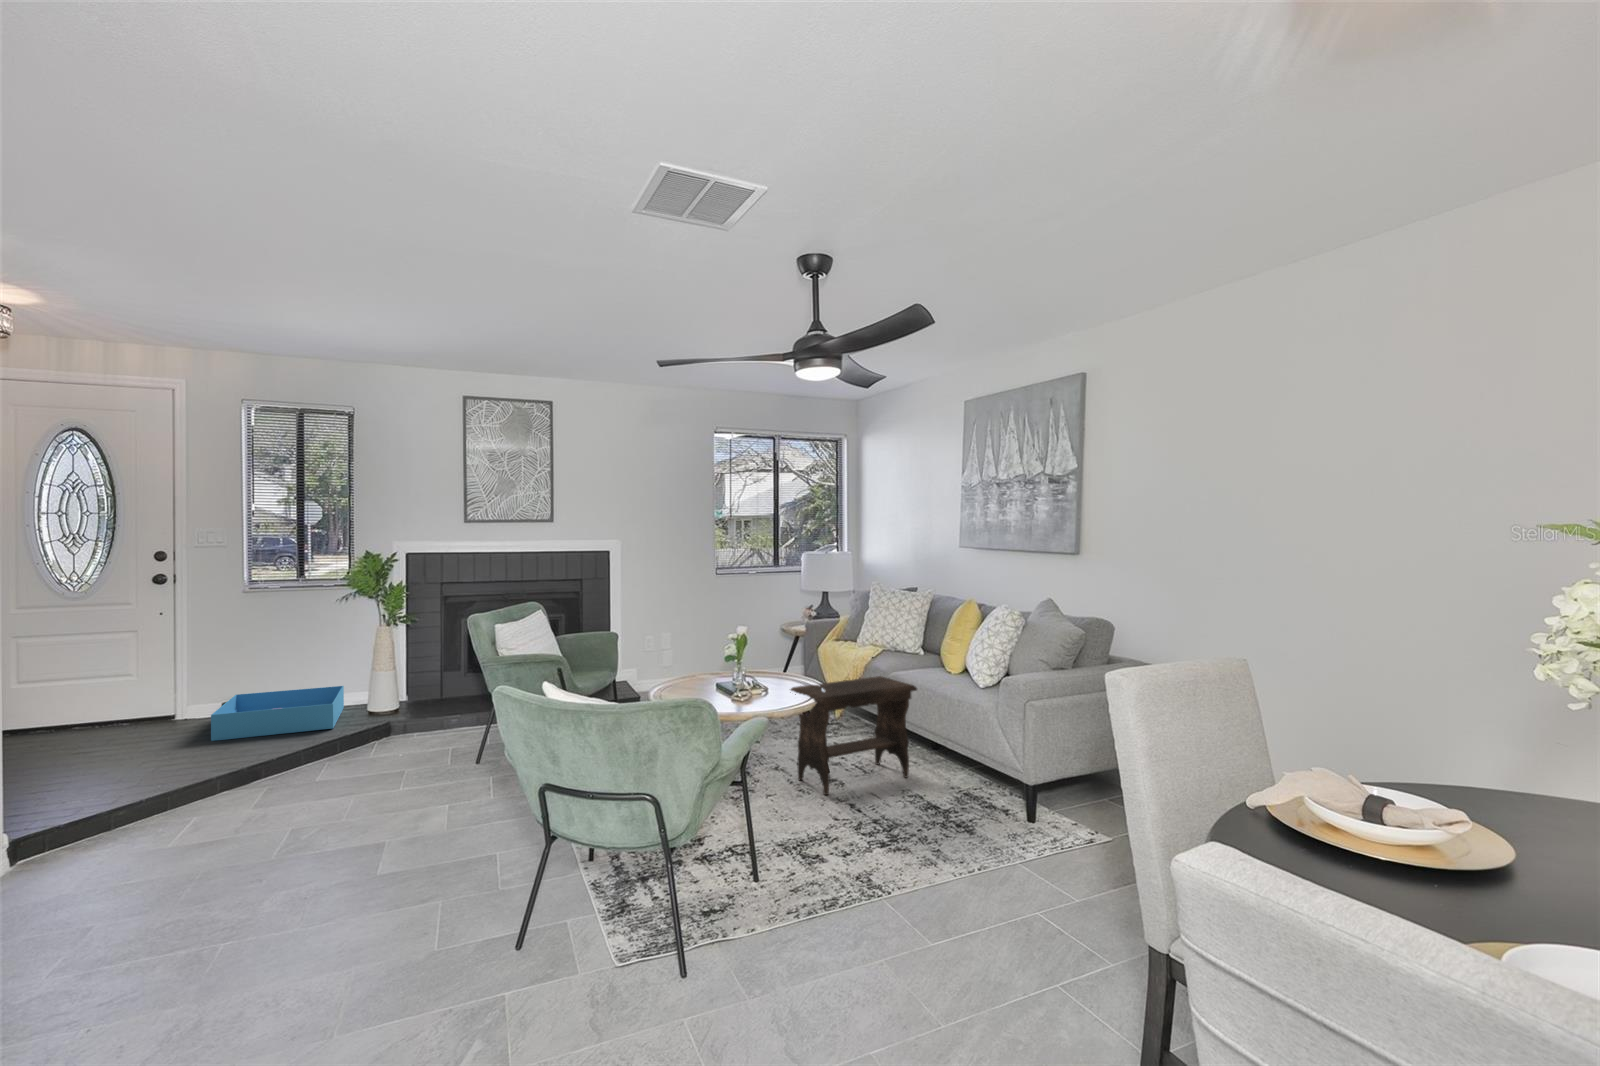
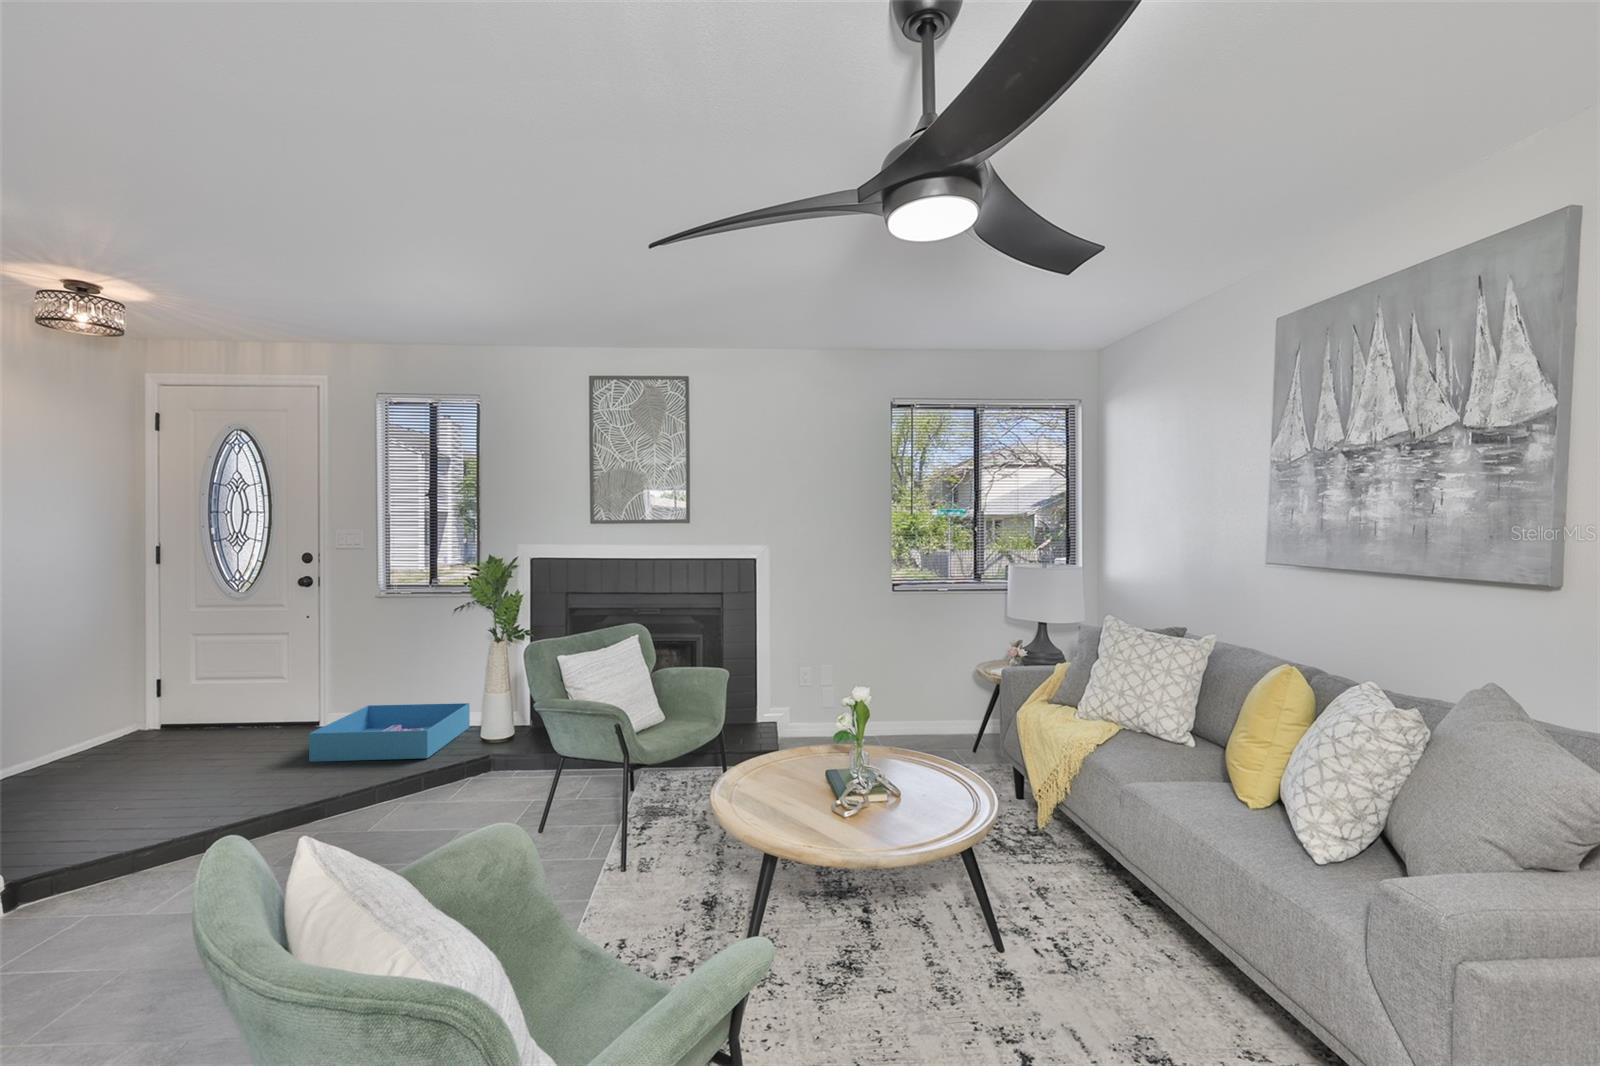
footstool: present [791,676,917,795] -> none [926,794,1172,1027]

